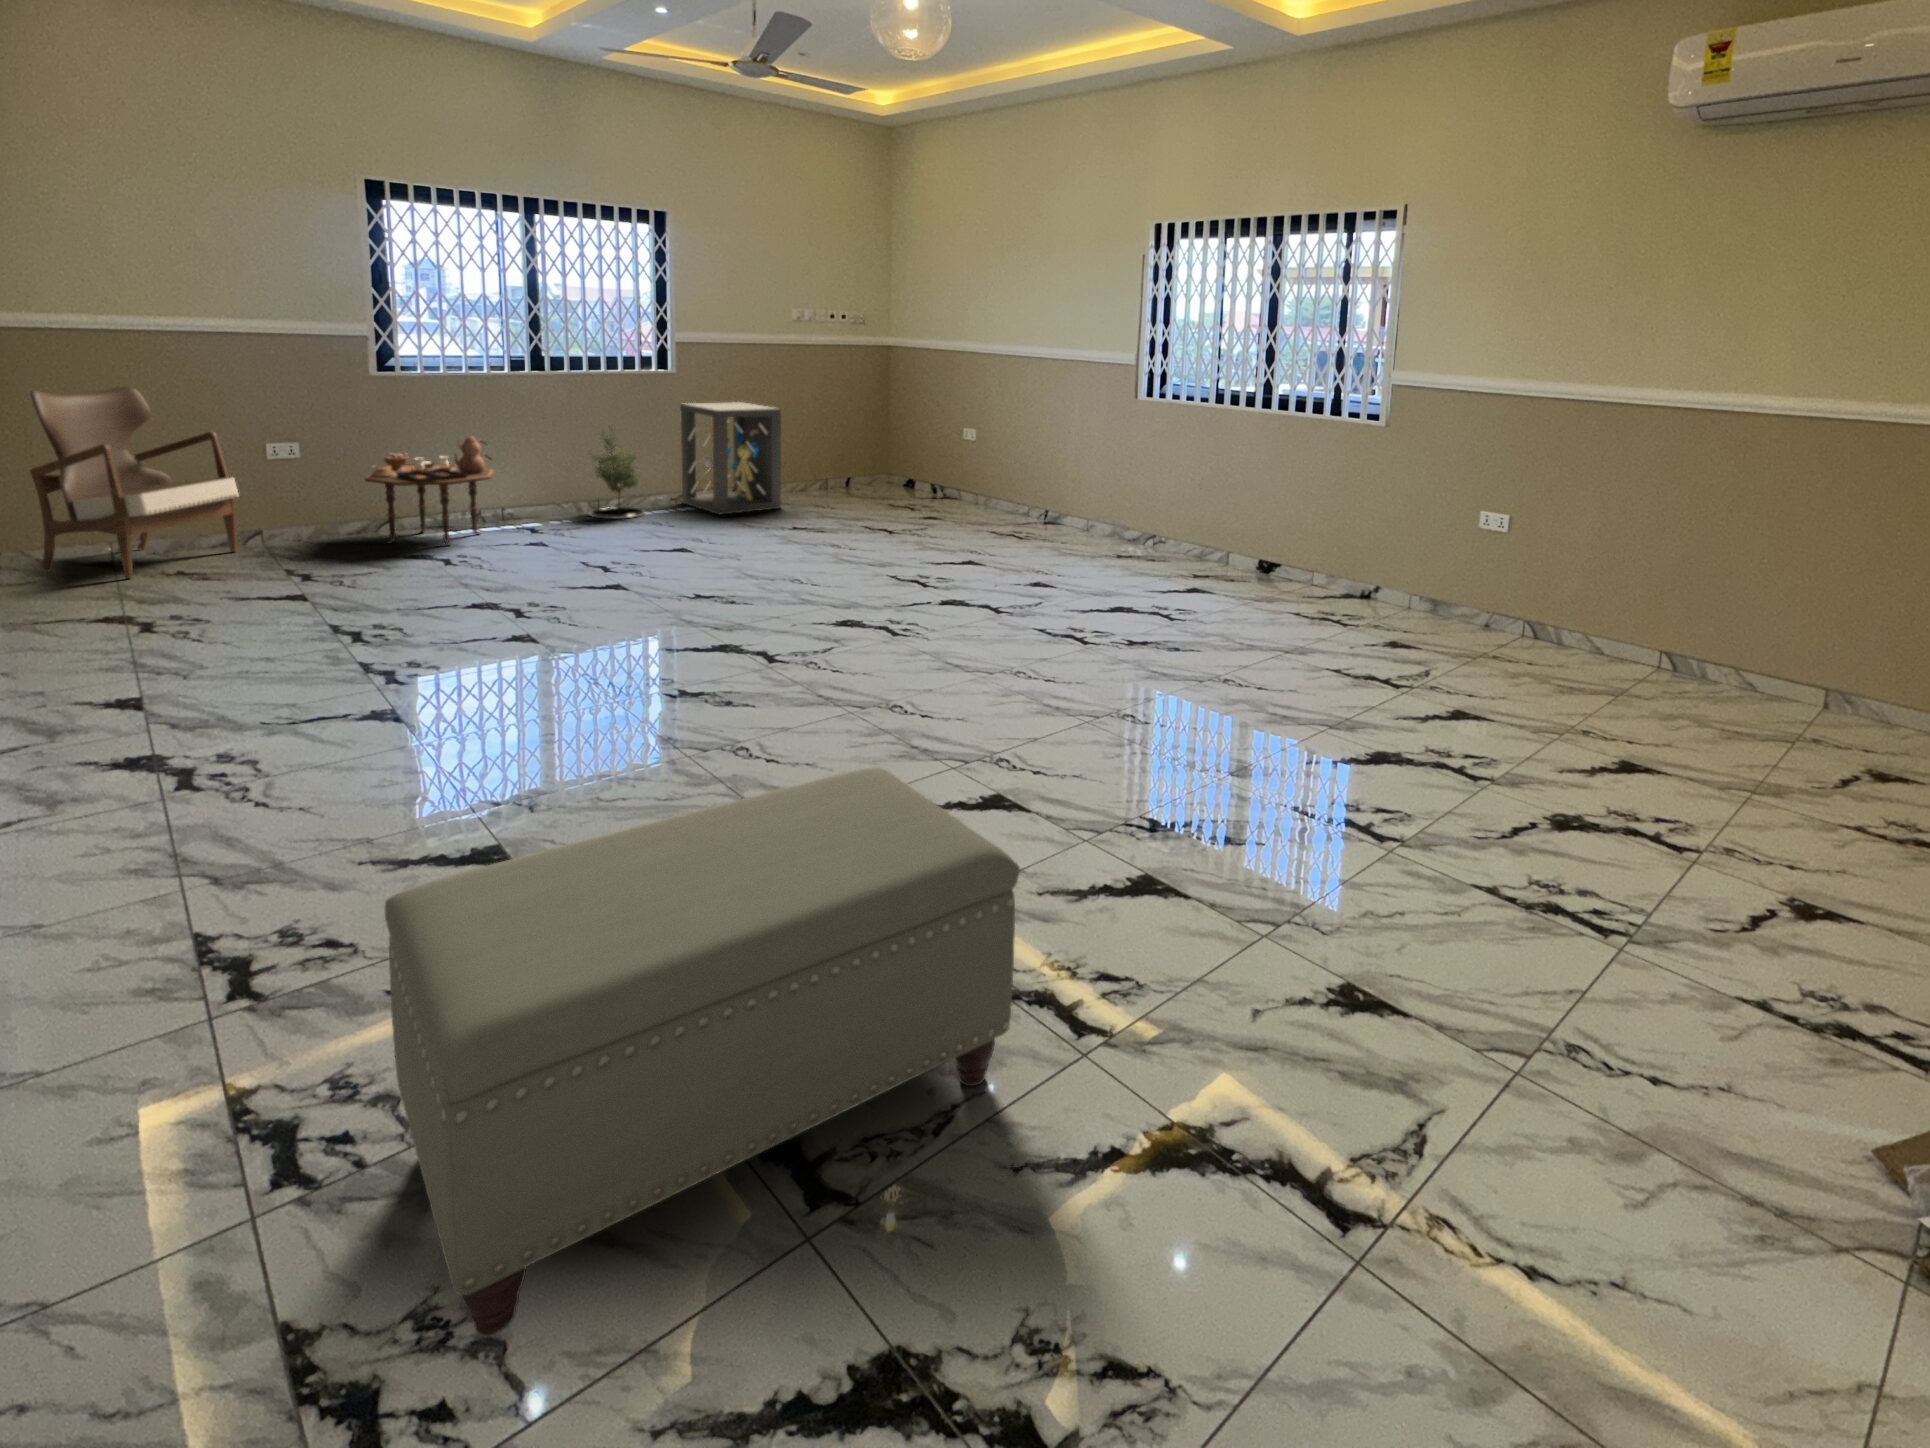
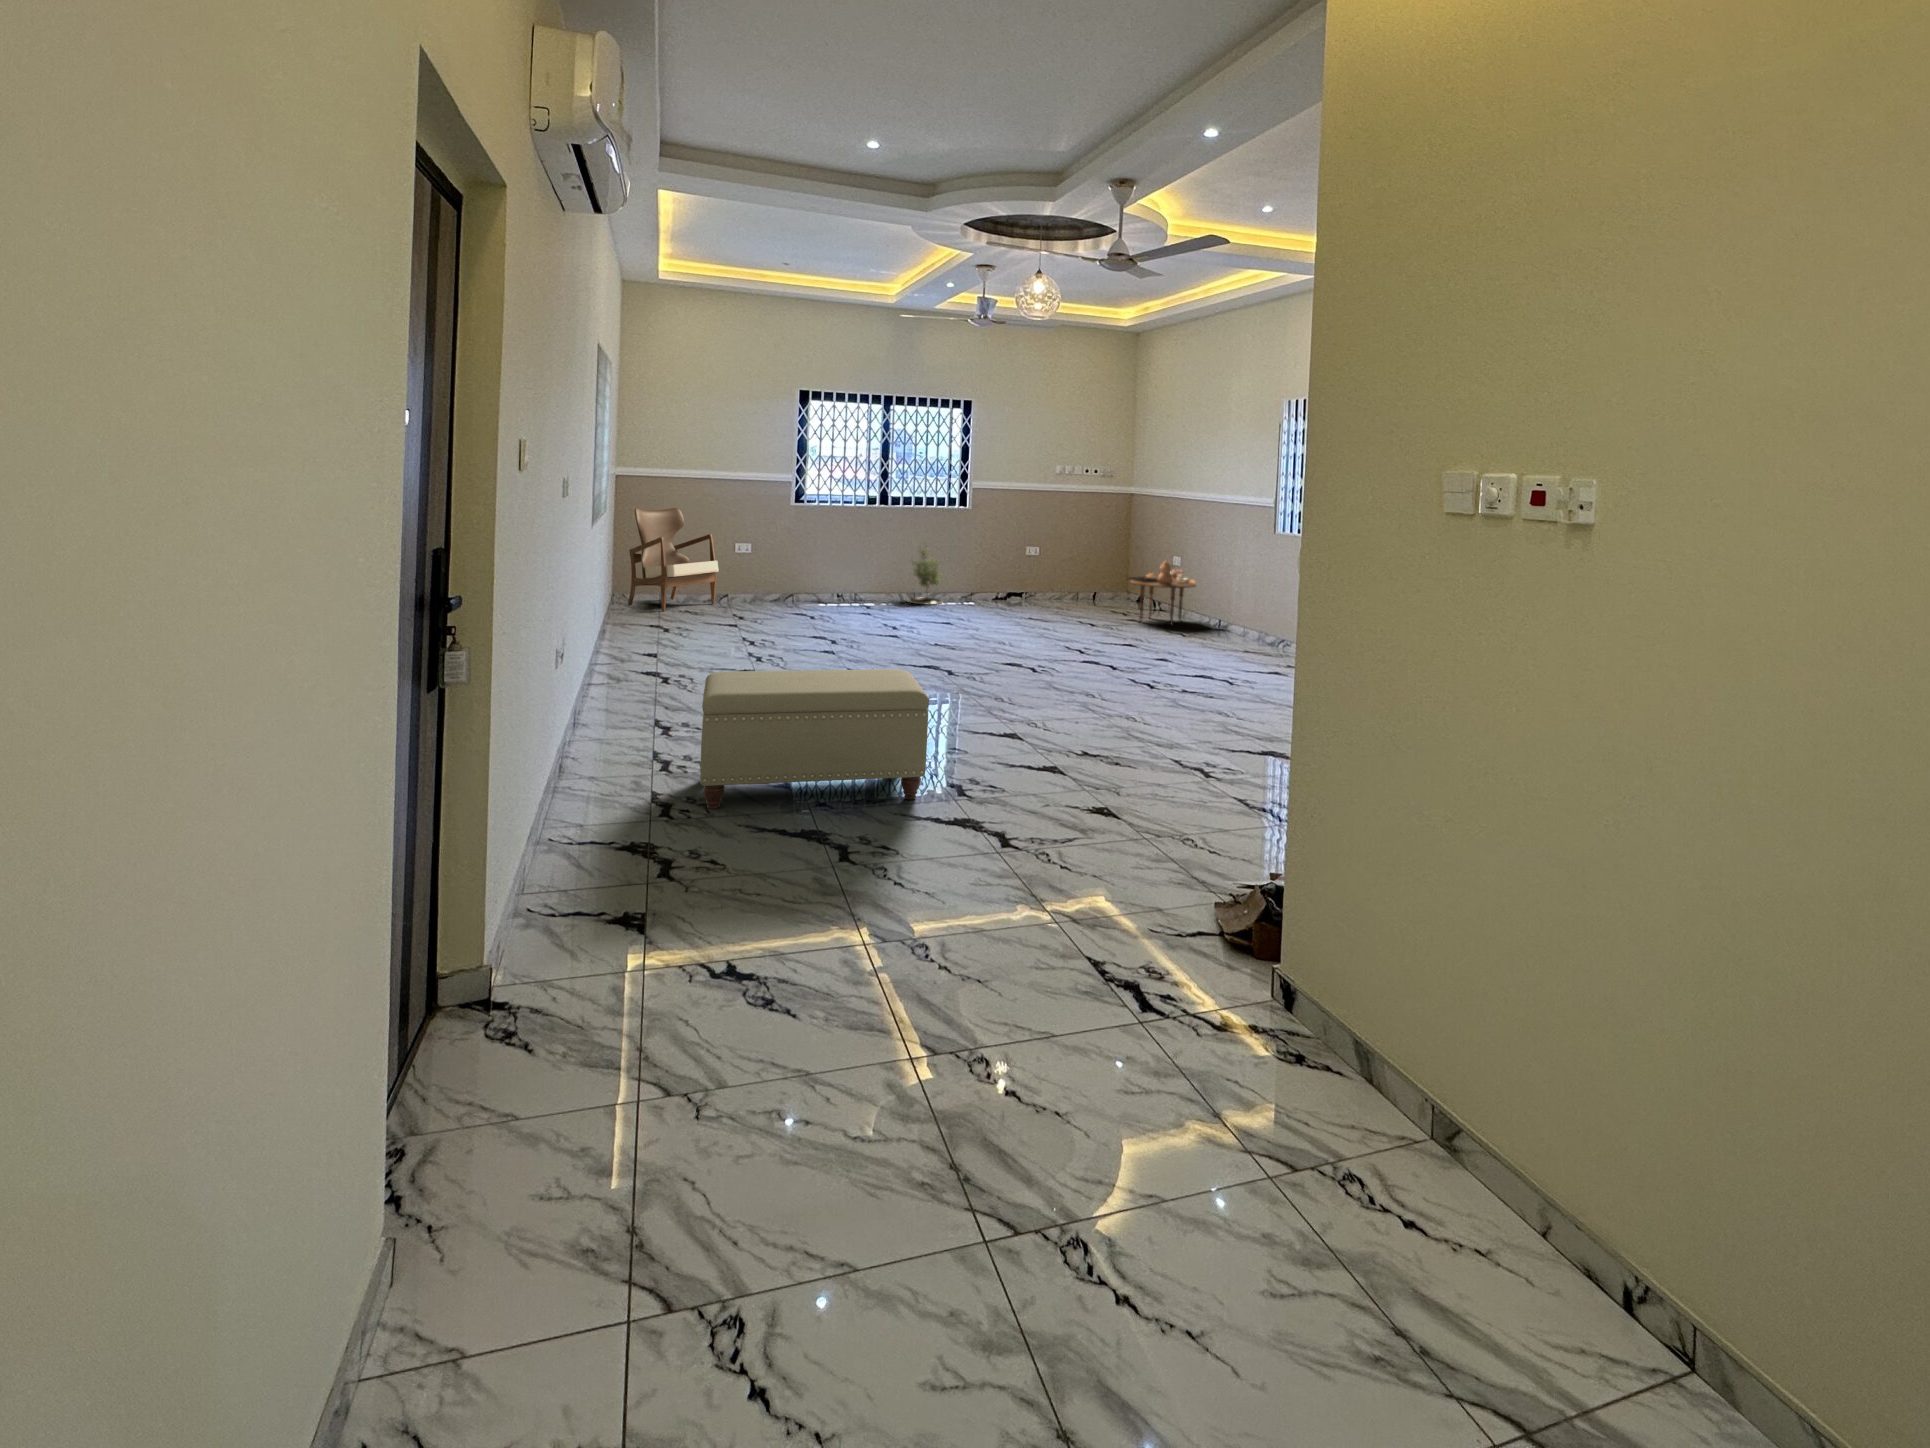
storage cabinet: present [680,402,781,514] -> none [970,530,1036,607]
side table: present [365,436,494,546] -> present [1127,561,1196,625]

